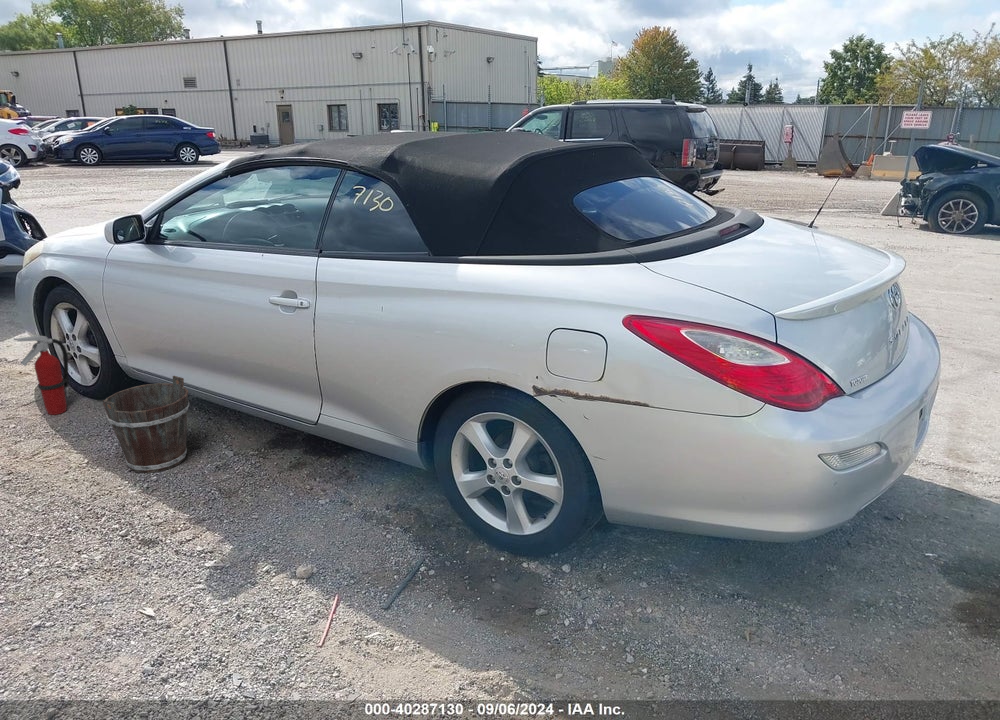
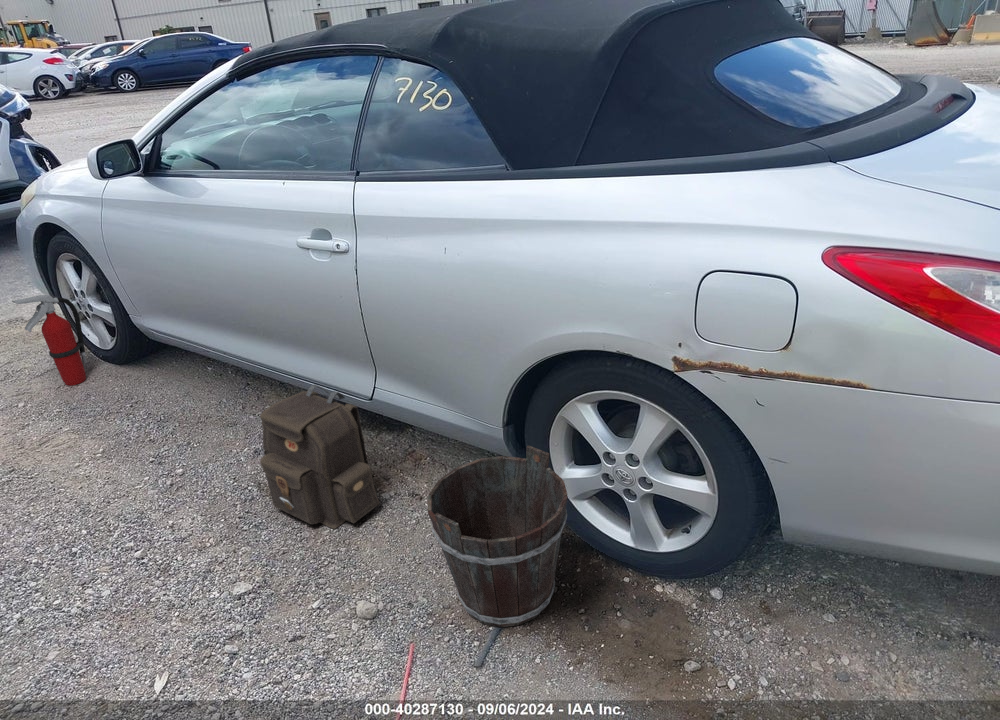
bucket: present [103,376,189,473] -> present [428,446,568,627]
backpack: none [226,410,319,523] -> present [260,384,379,529]

